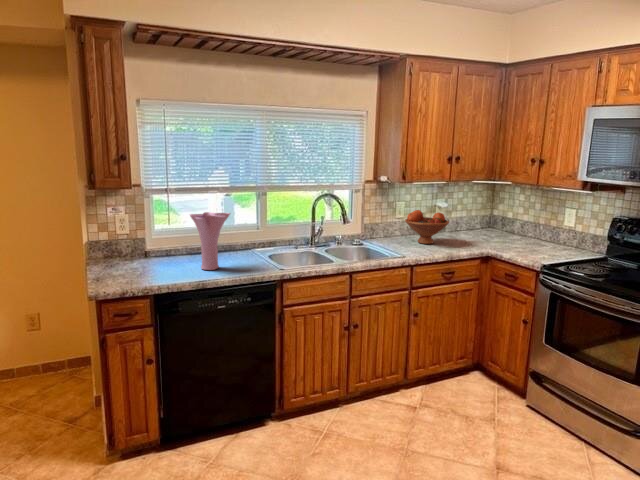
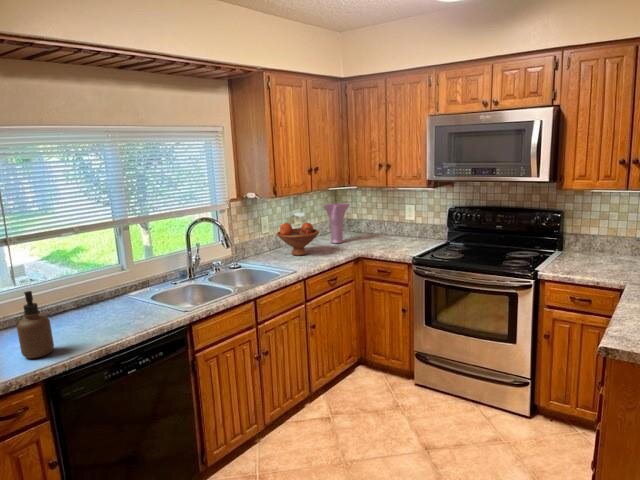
vase: present [190,212,230,270] -> present [324,203,349,243]
soap dispenser: none [148,228,171,278] -> present [17,291,54,358]

